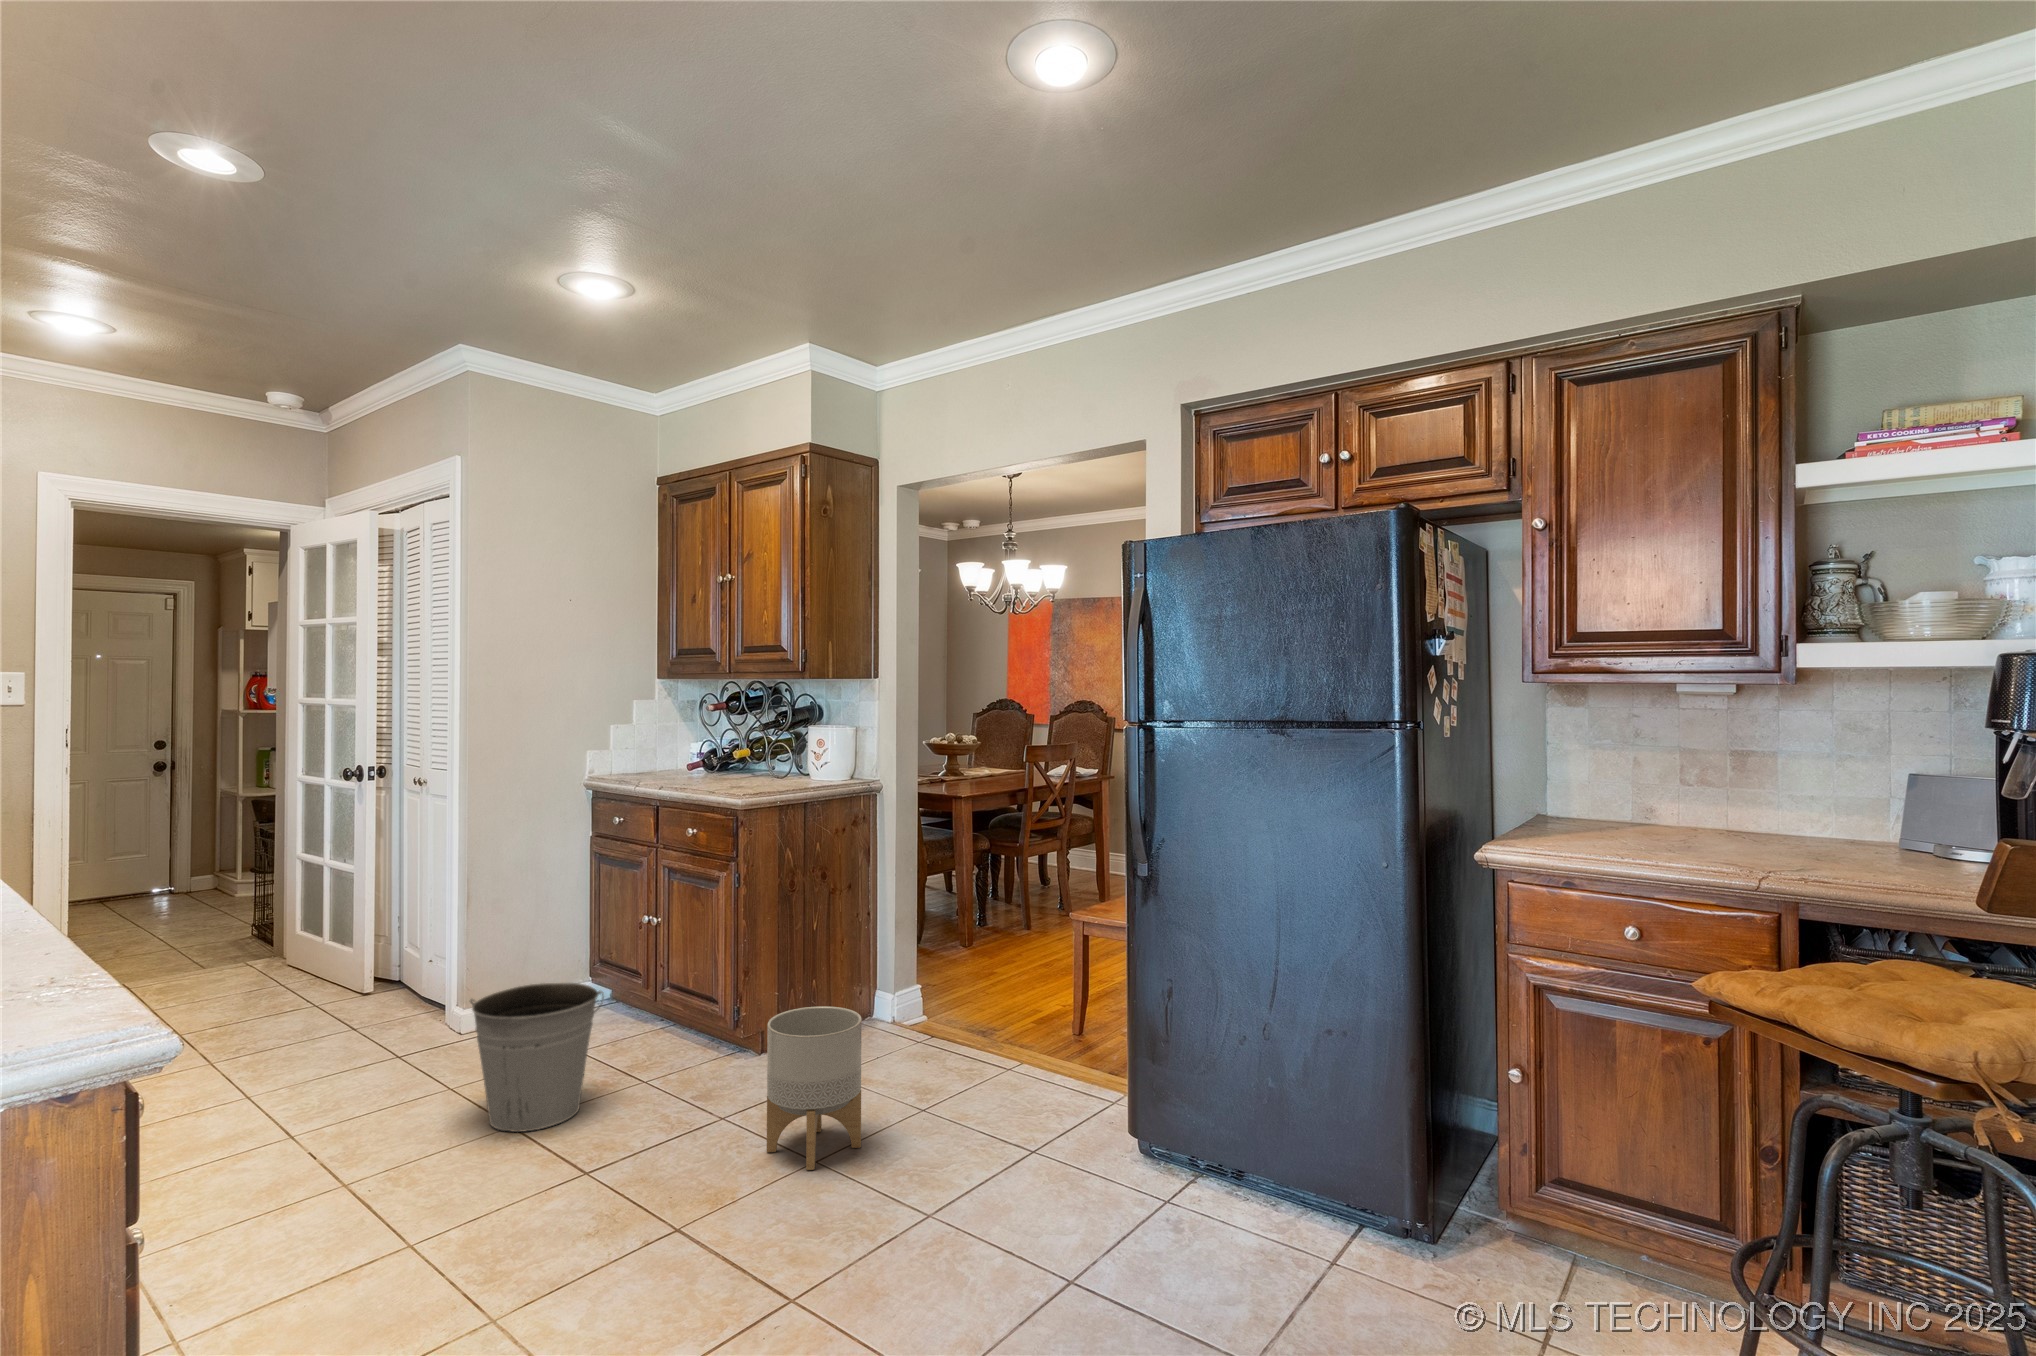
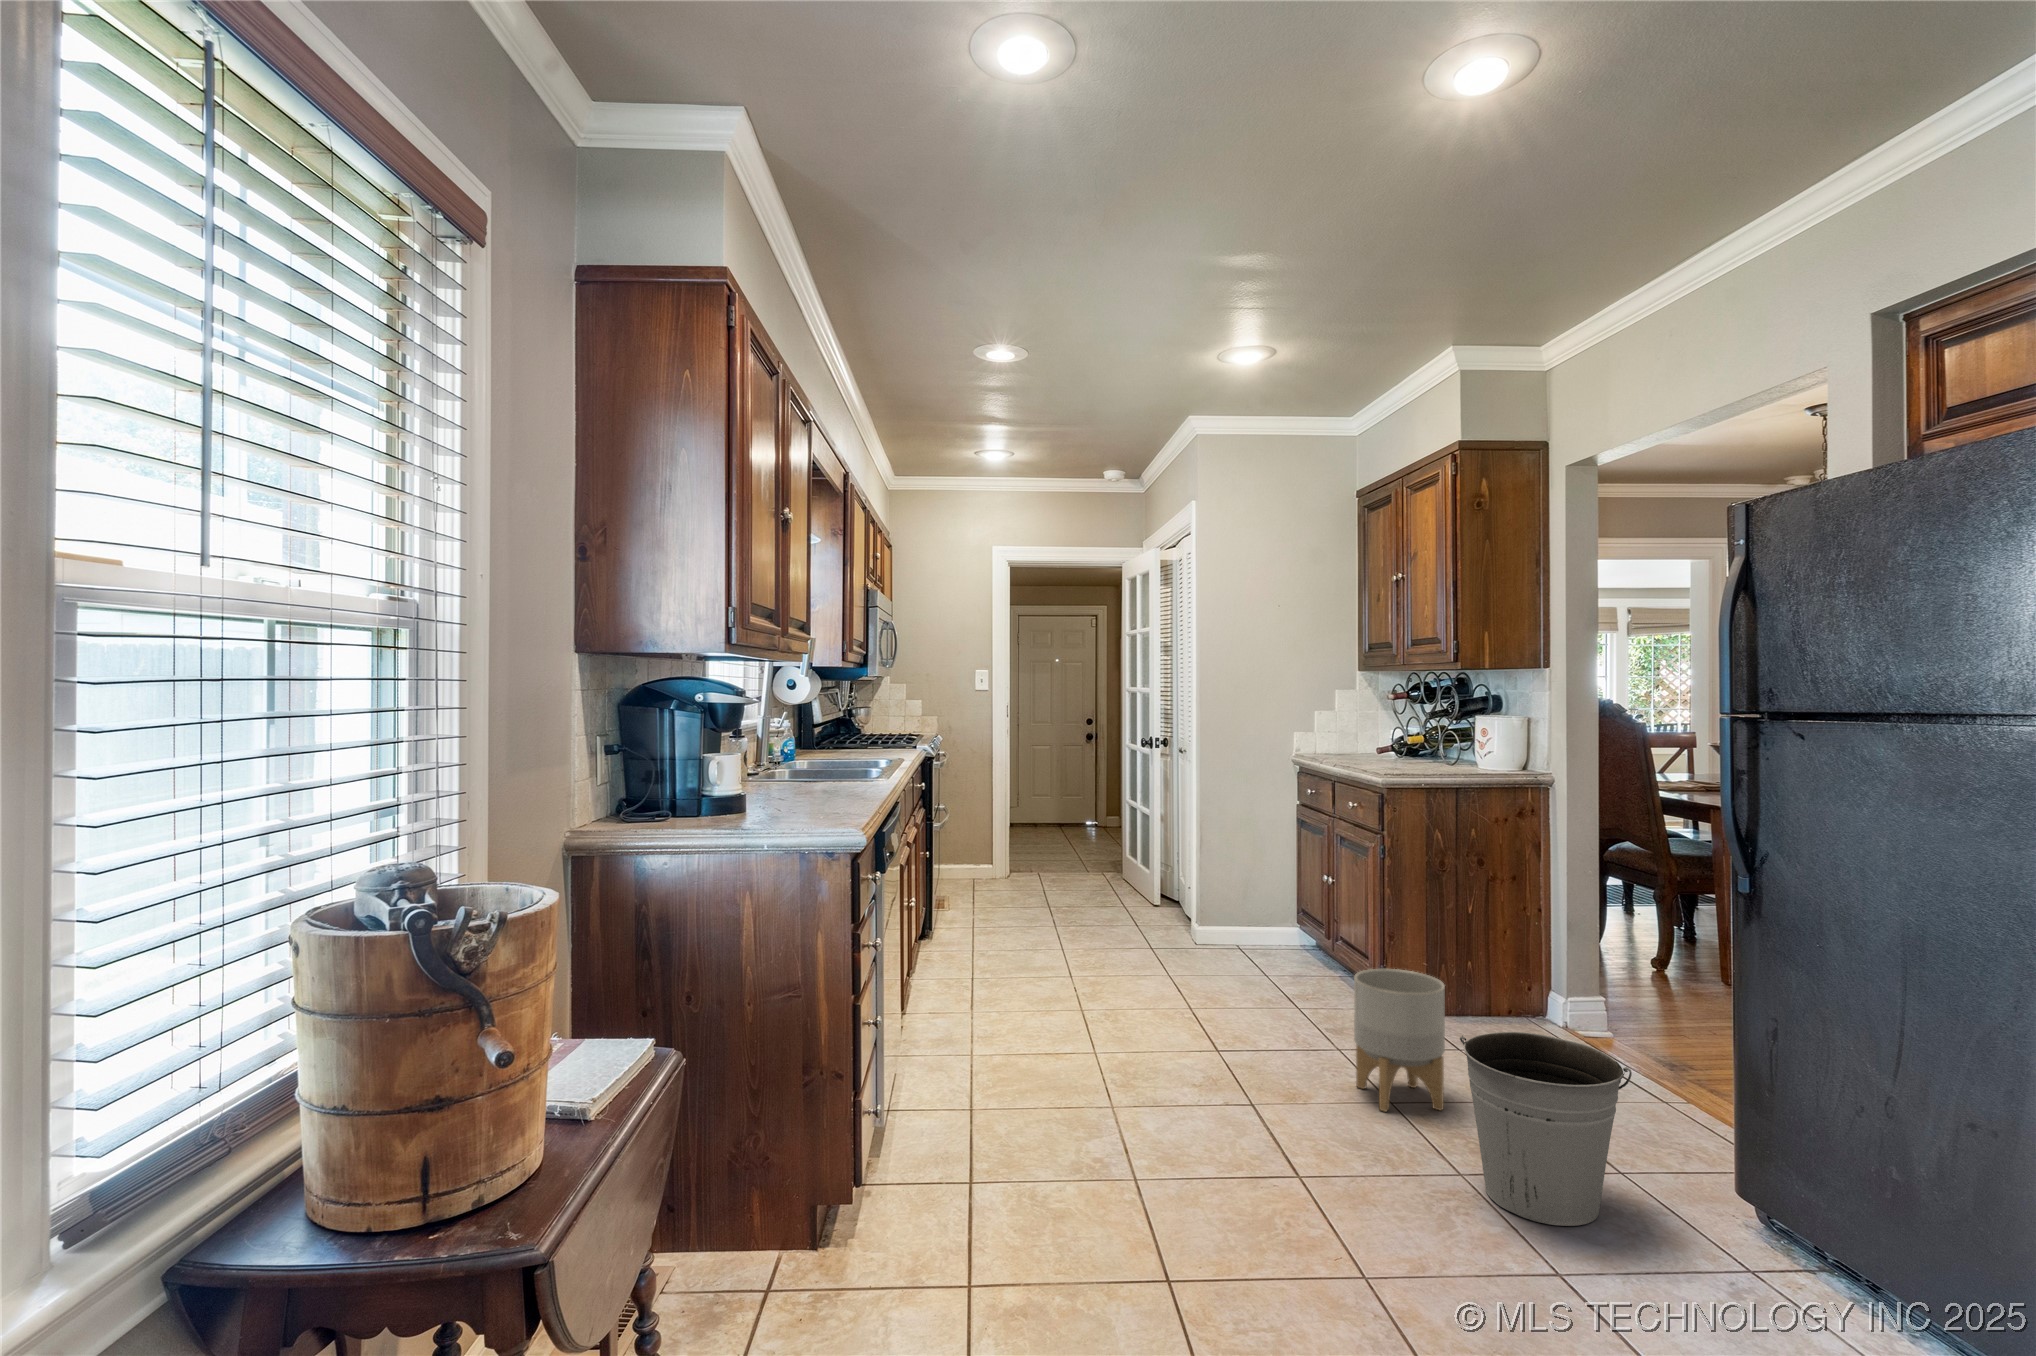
bucket: present [470,983,604,1132] -> present [1460,1032,1632,1226]

